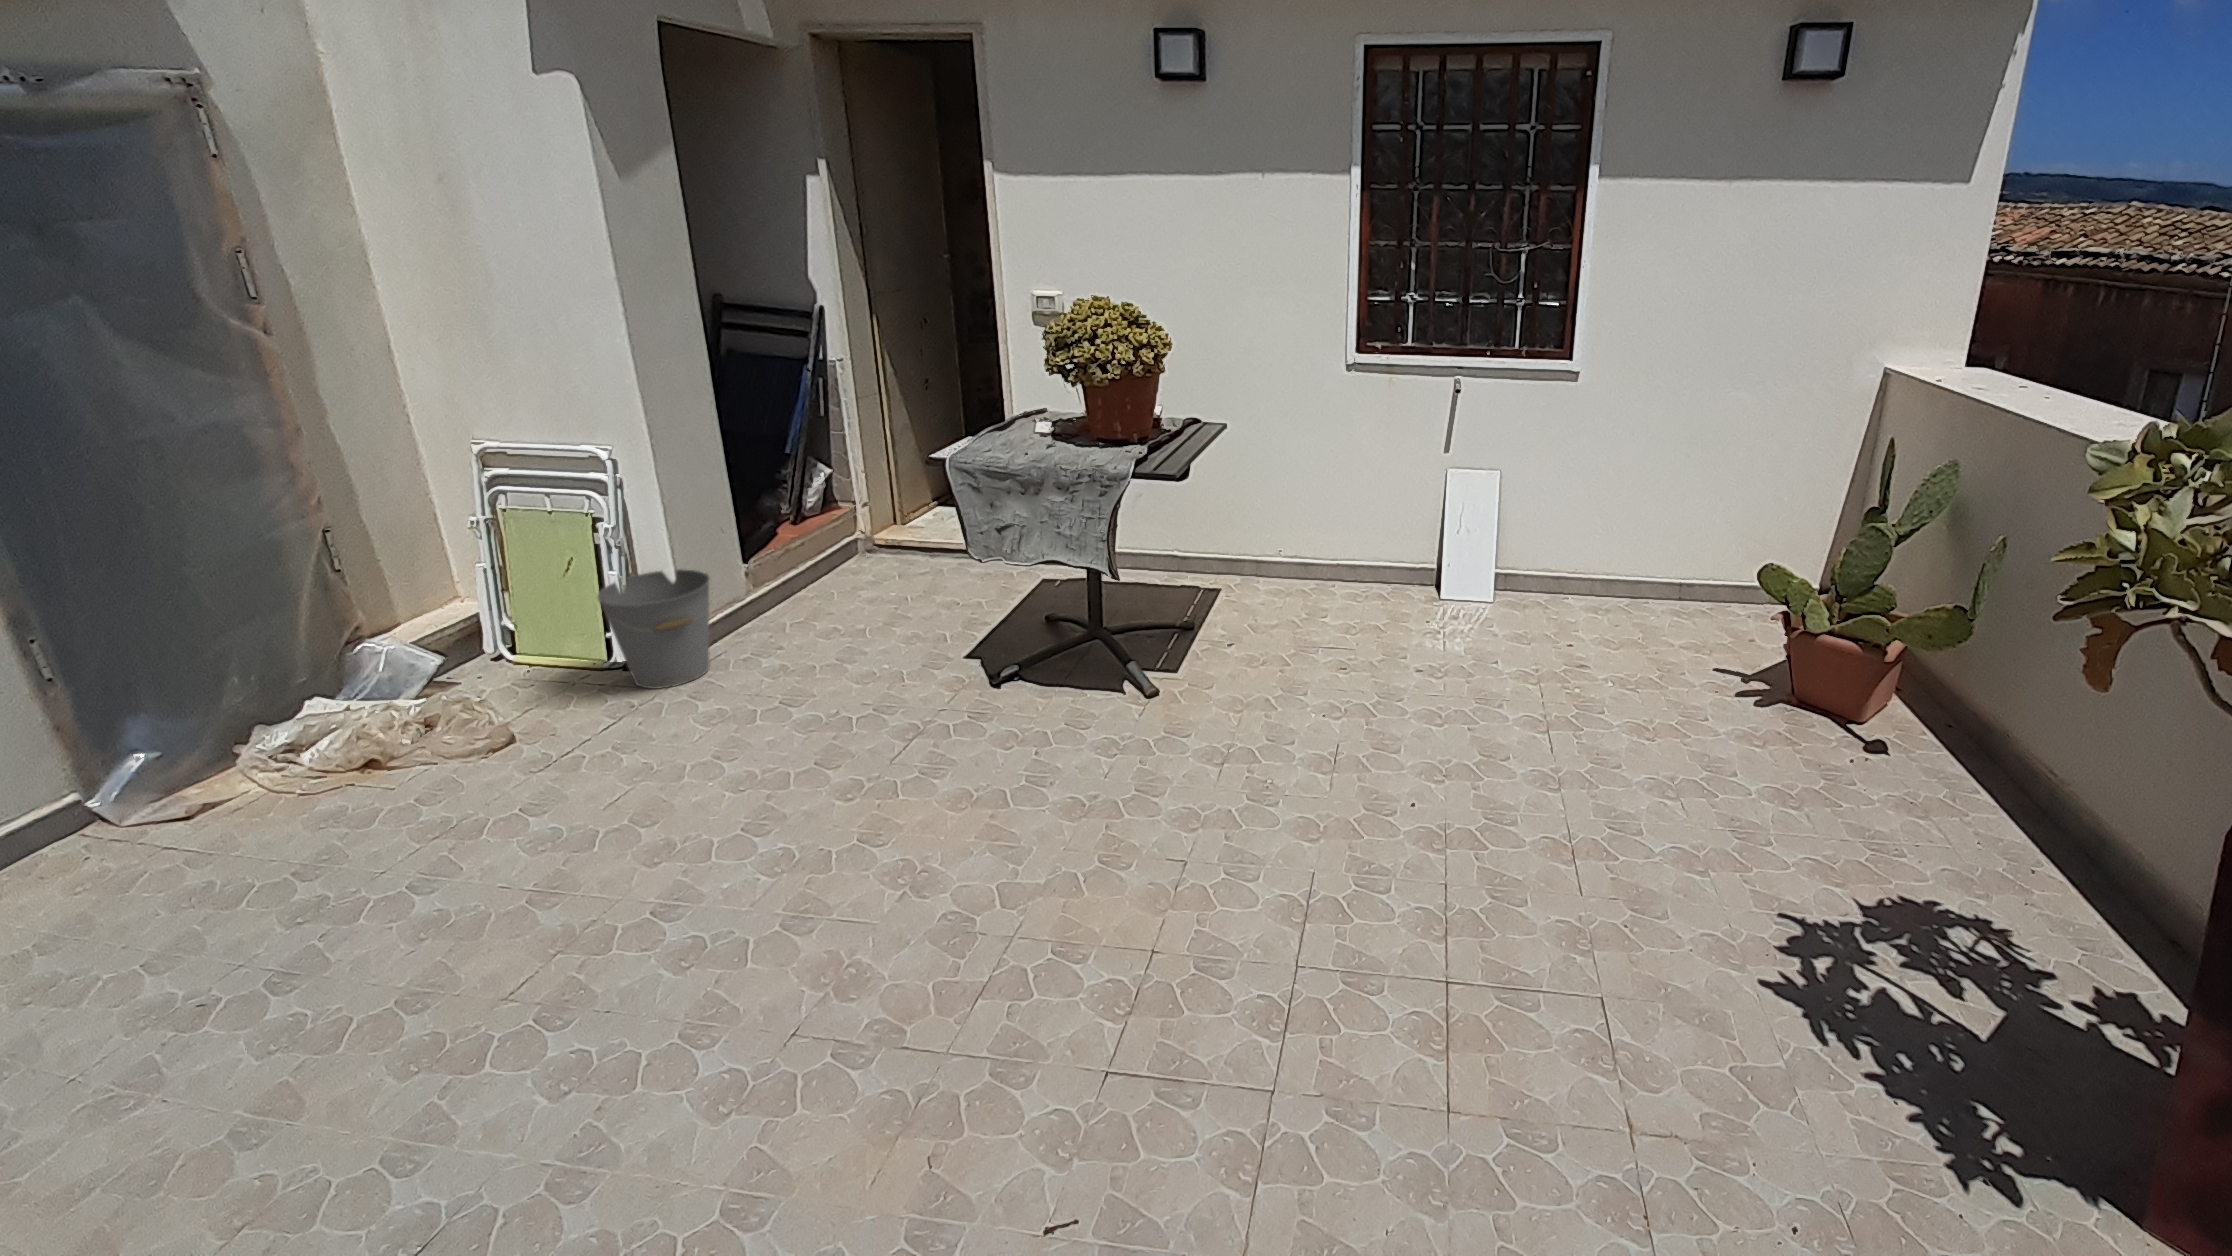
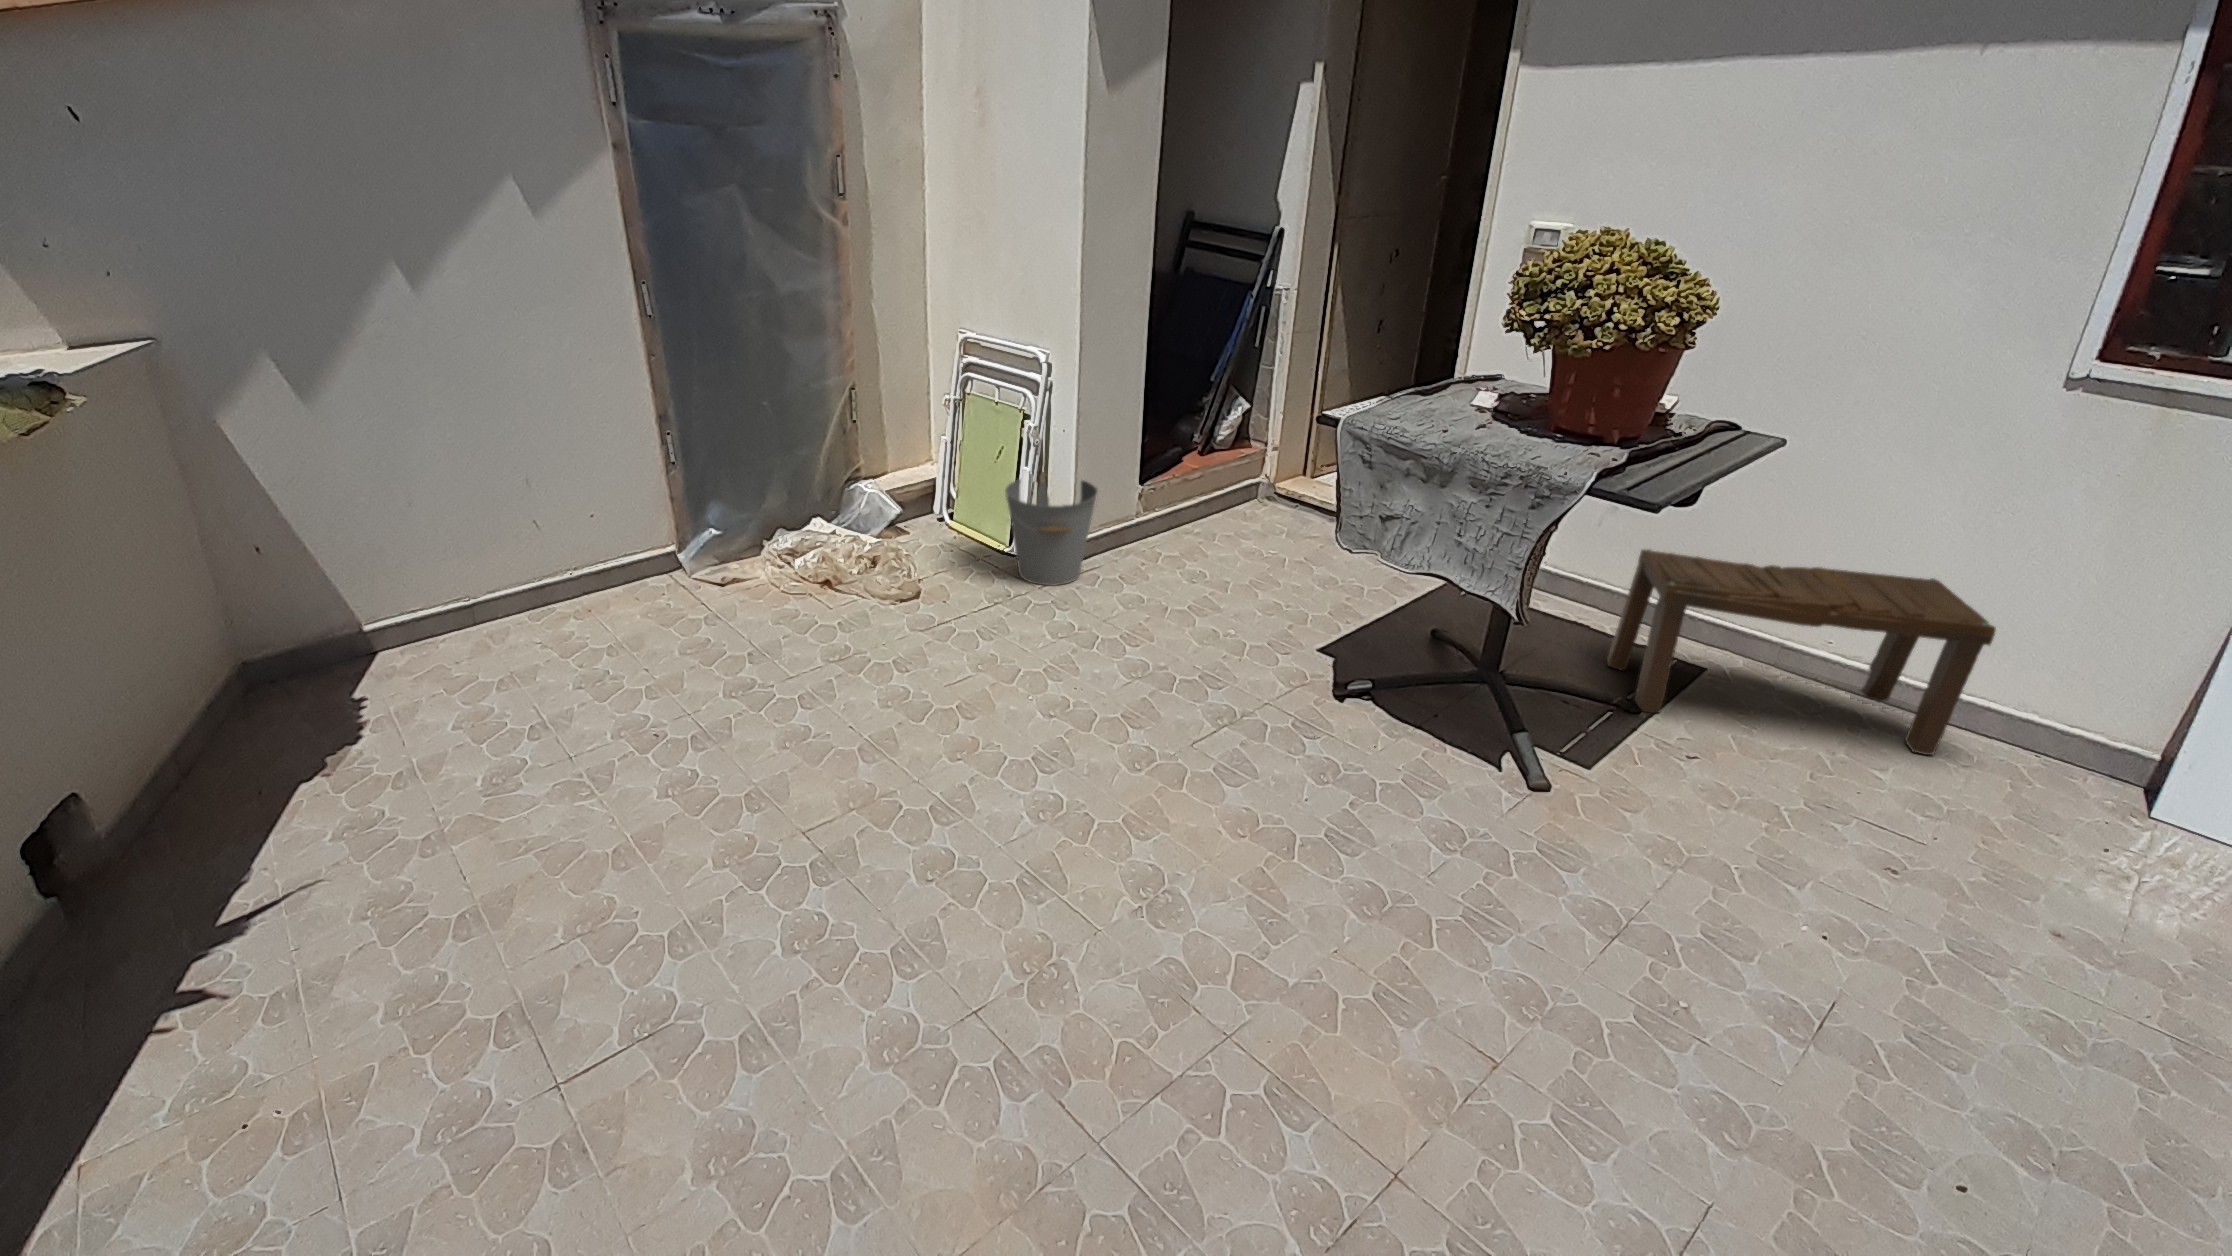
bench: none [1168,498,1353,631] -> present [1607,549,1996,755]

